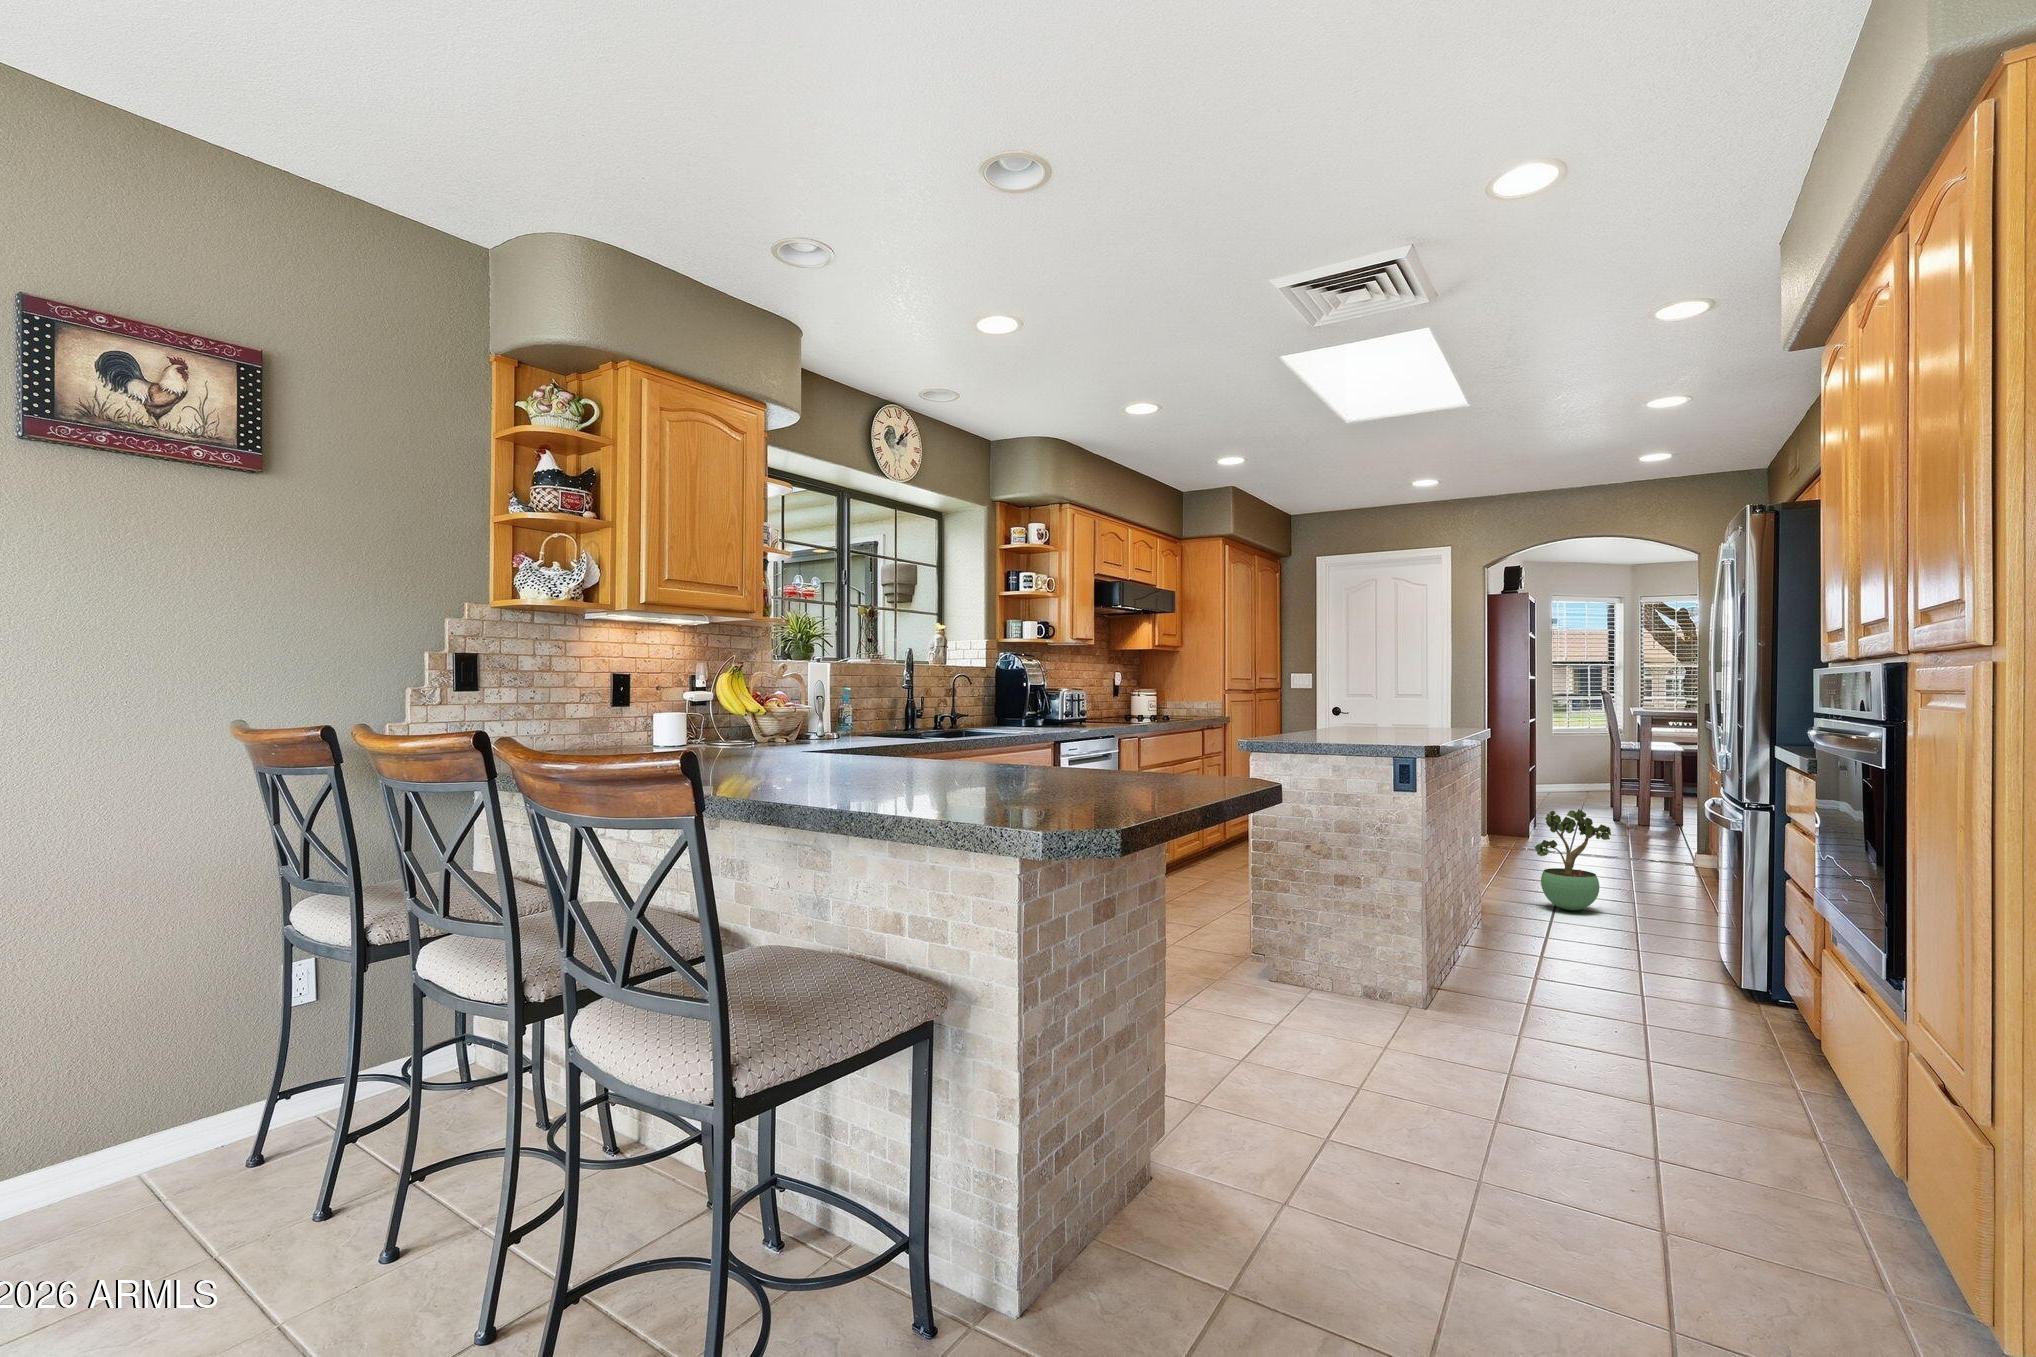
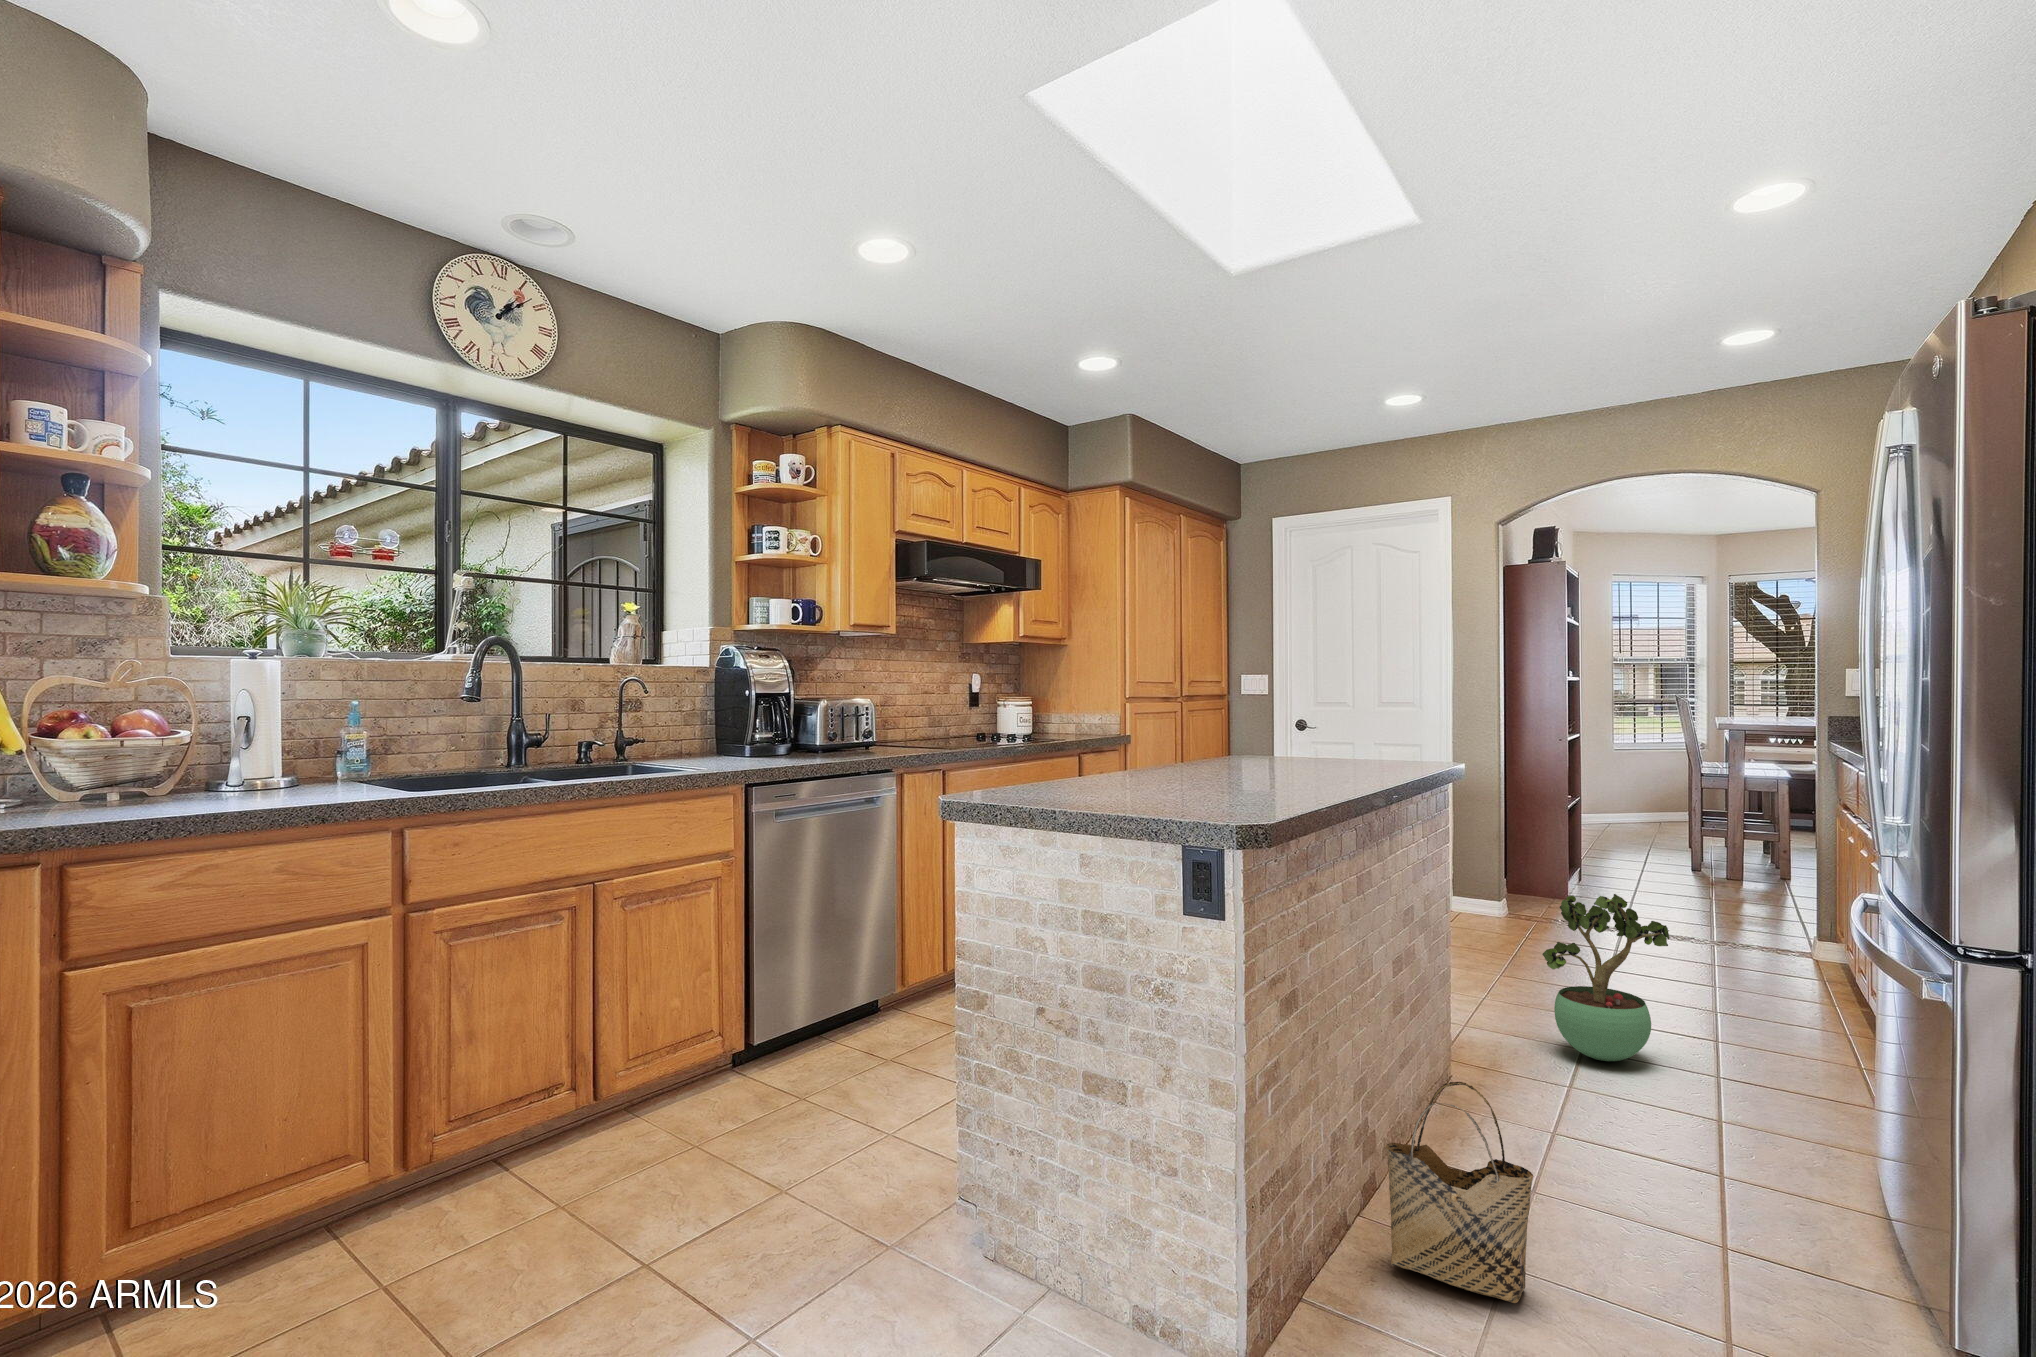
woven basket: none [1477,885,1554,985] -> present [1385,1082,1534,1303]

